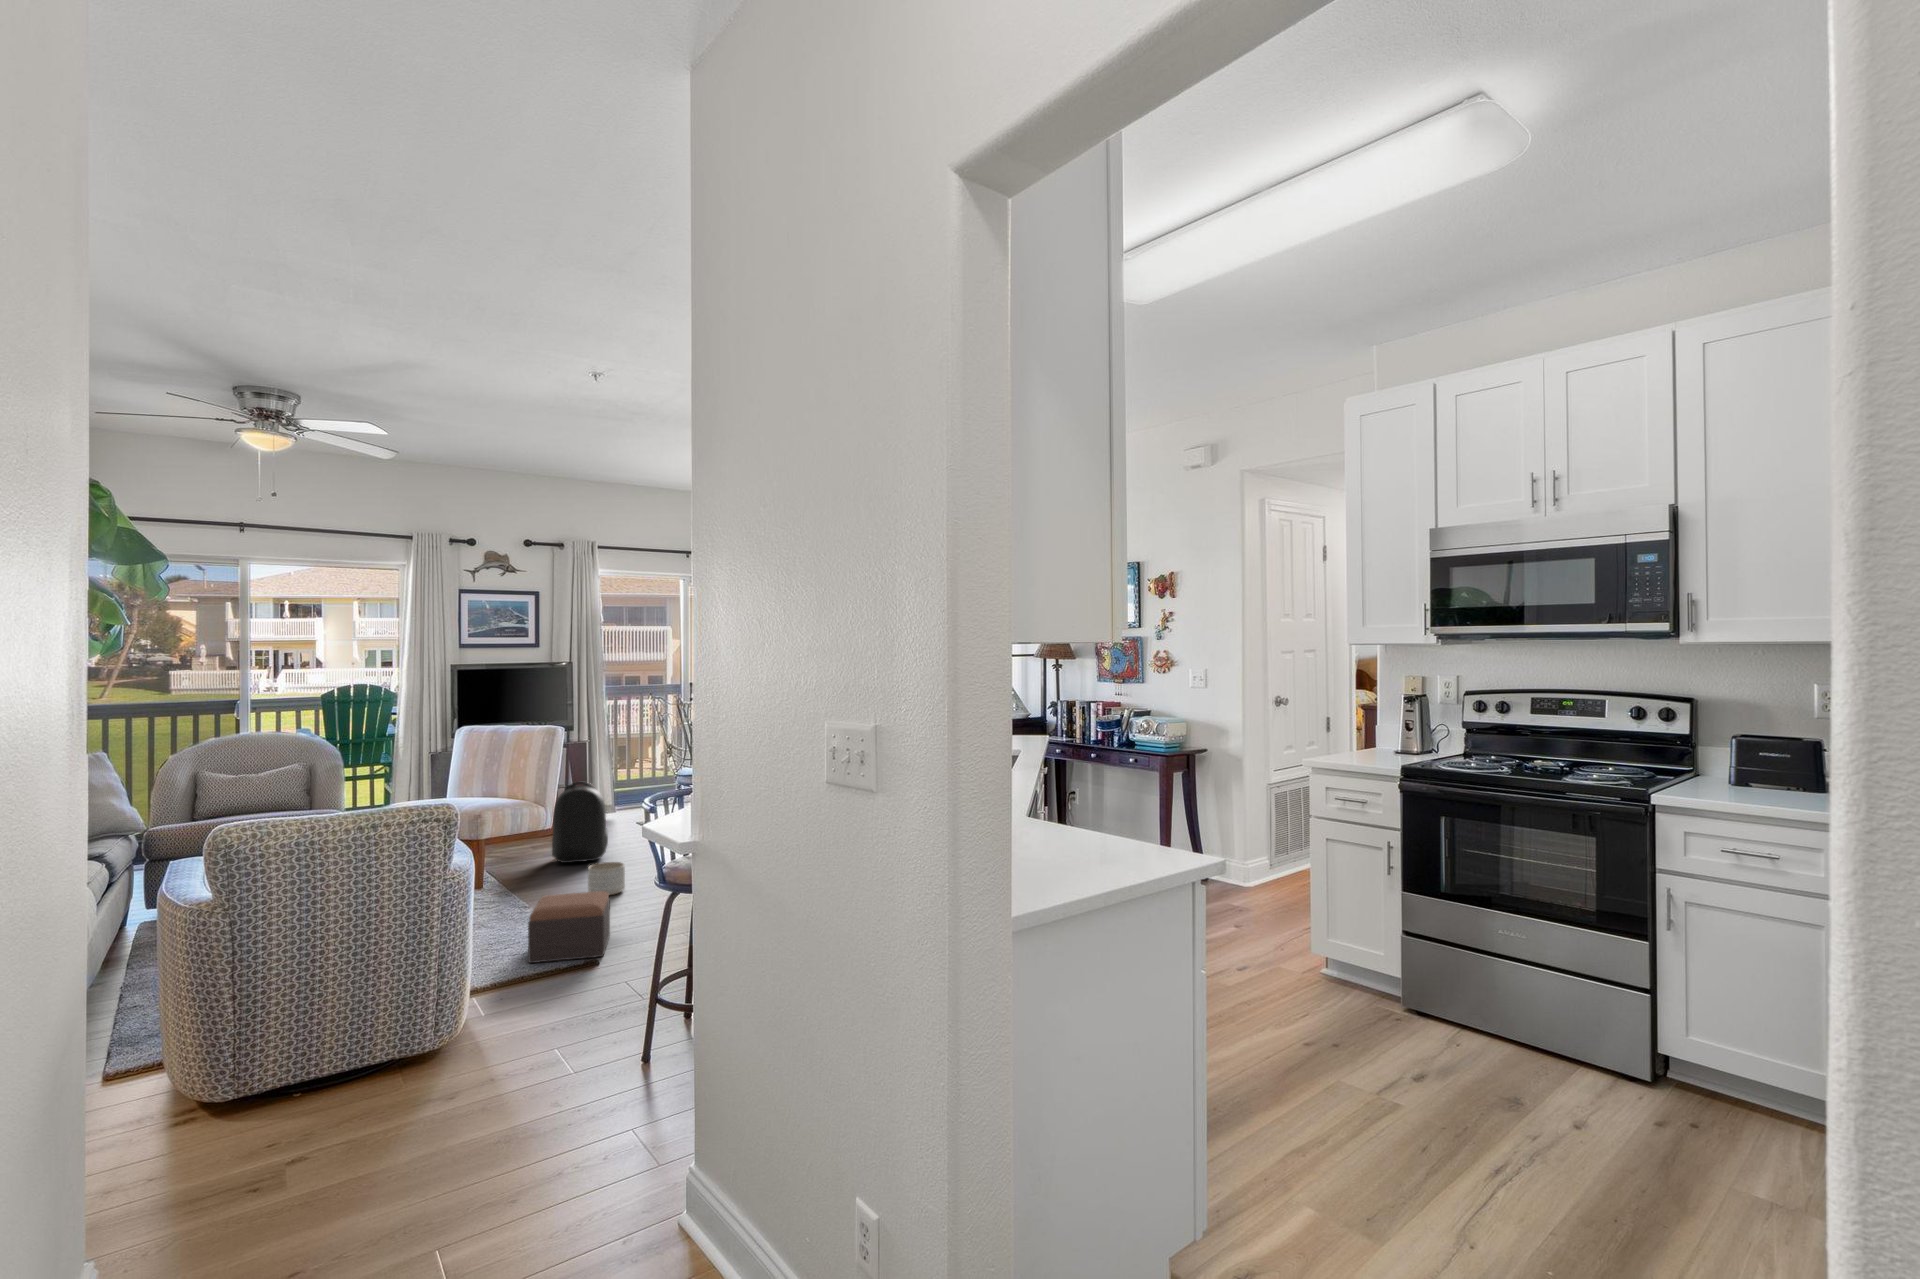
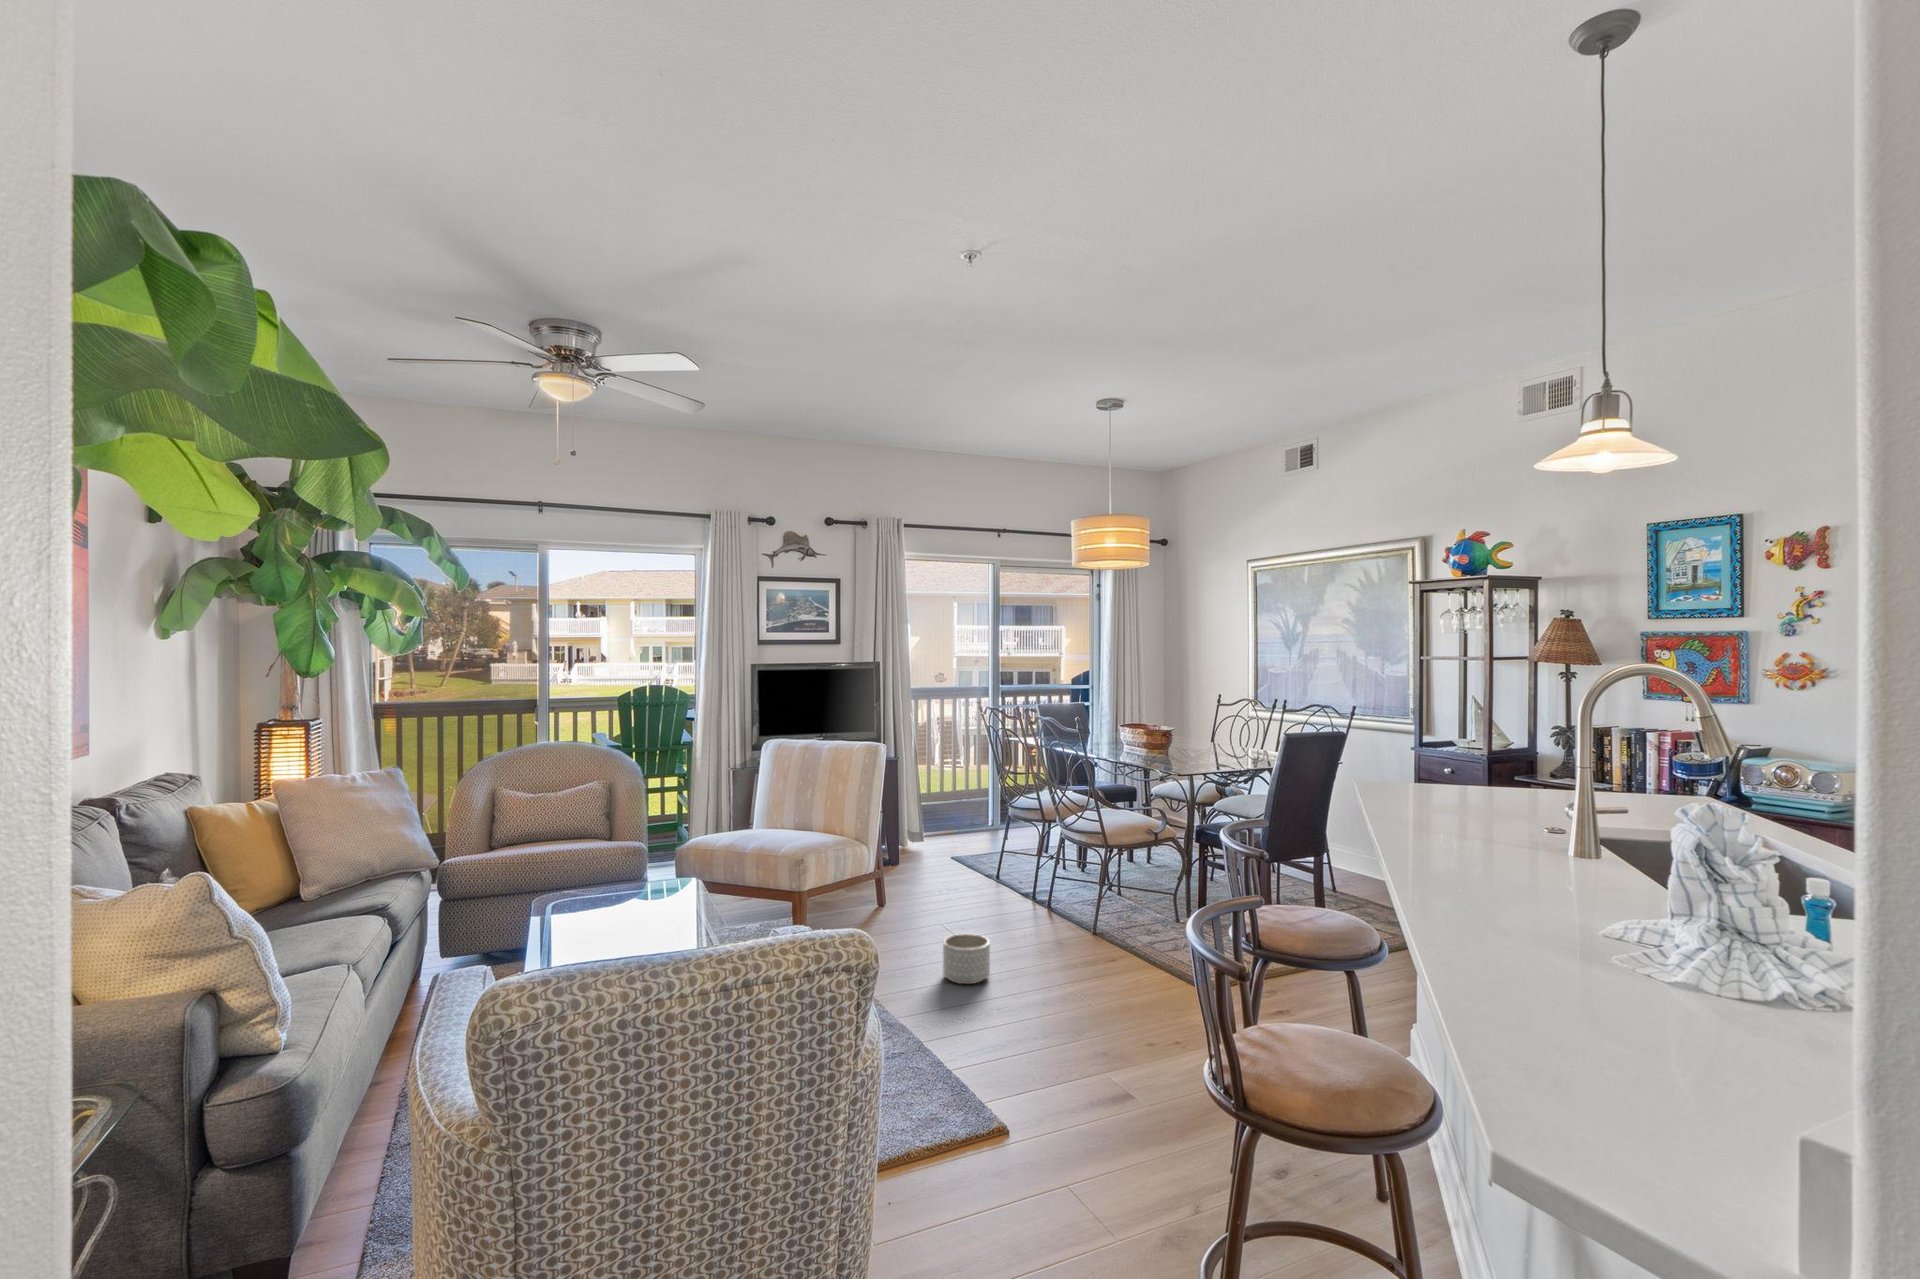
backpack: present [552,782,608,863] -> none [877,814,943,918]
footstool: present [528,891,610,963] -> none [912,1006,1019,1125]

